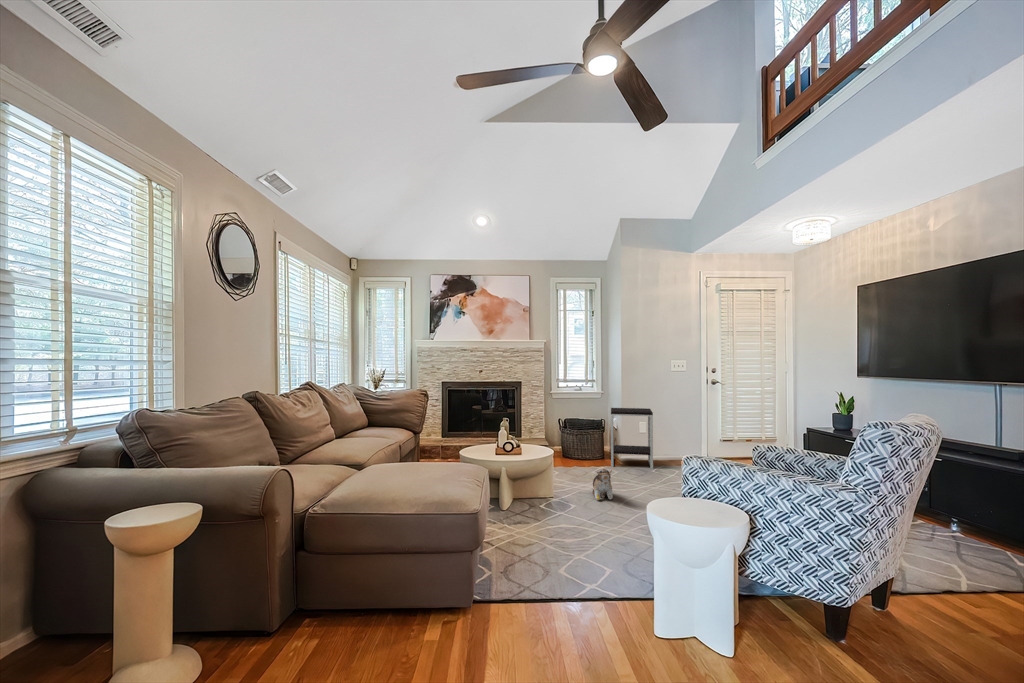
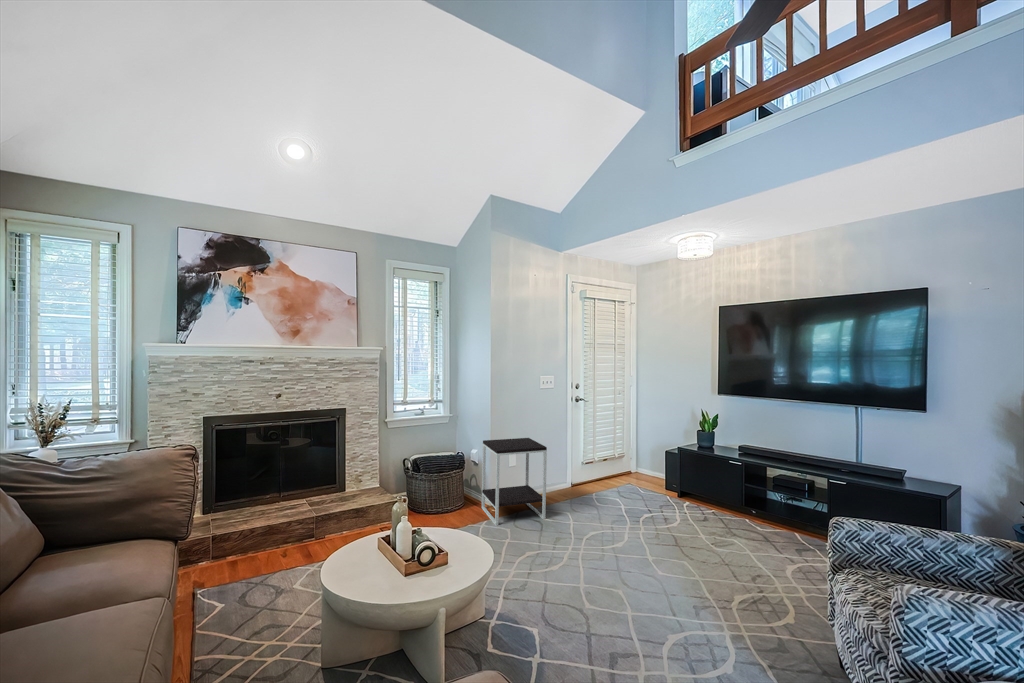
plush toy: present [593,469,613,500] -> none [528,570,585,623]

